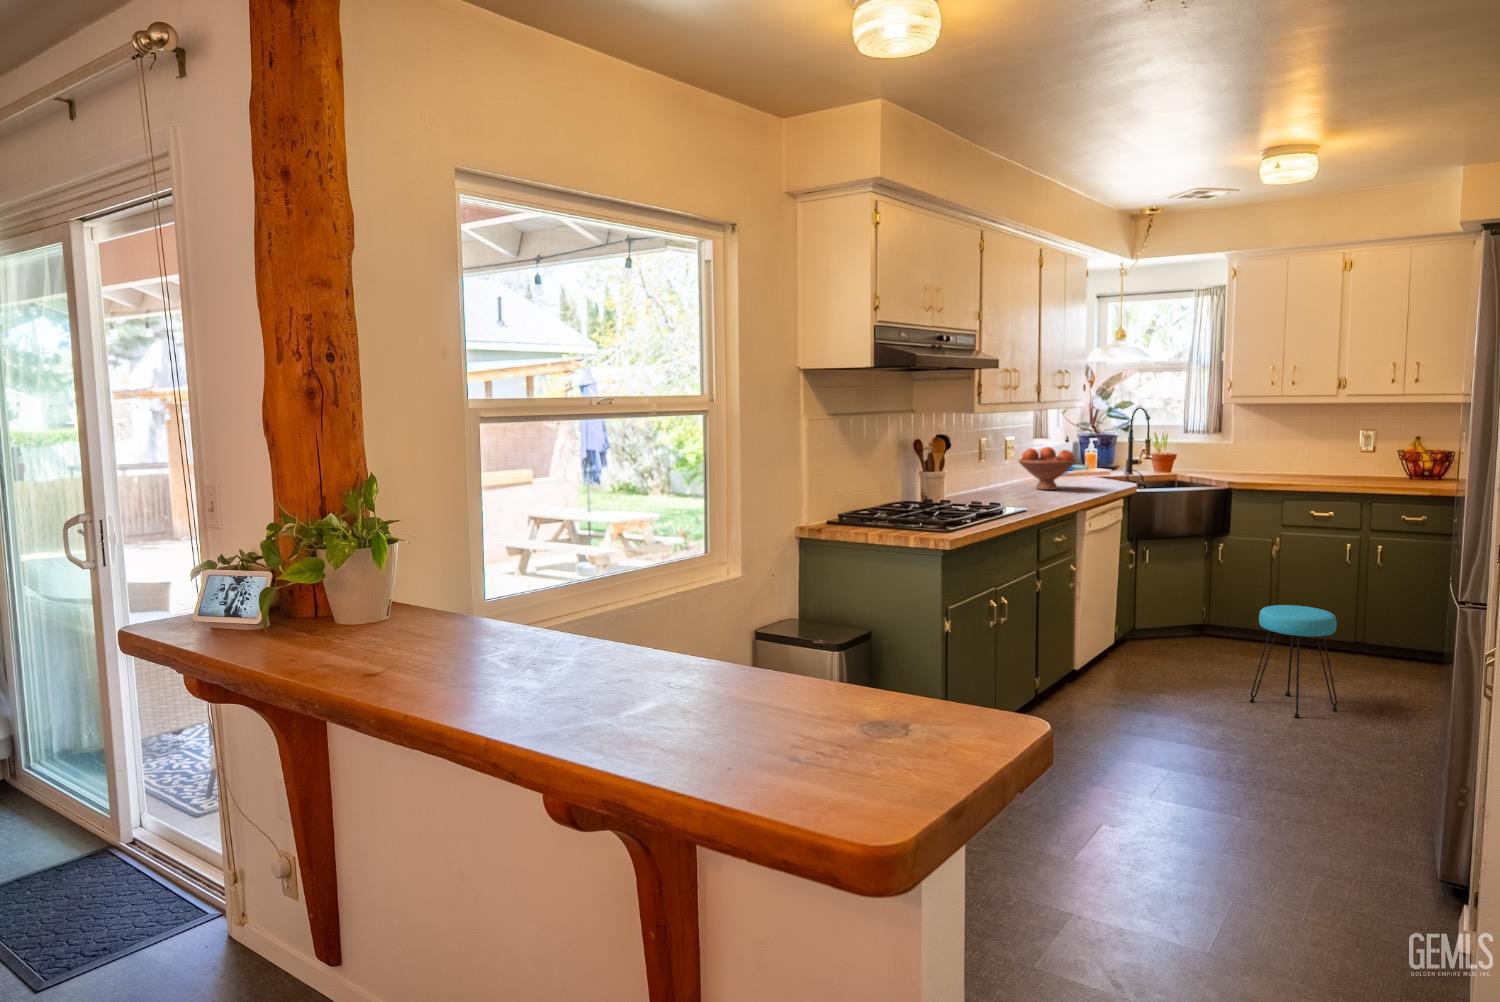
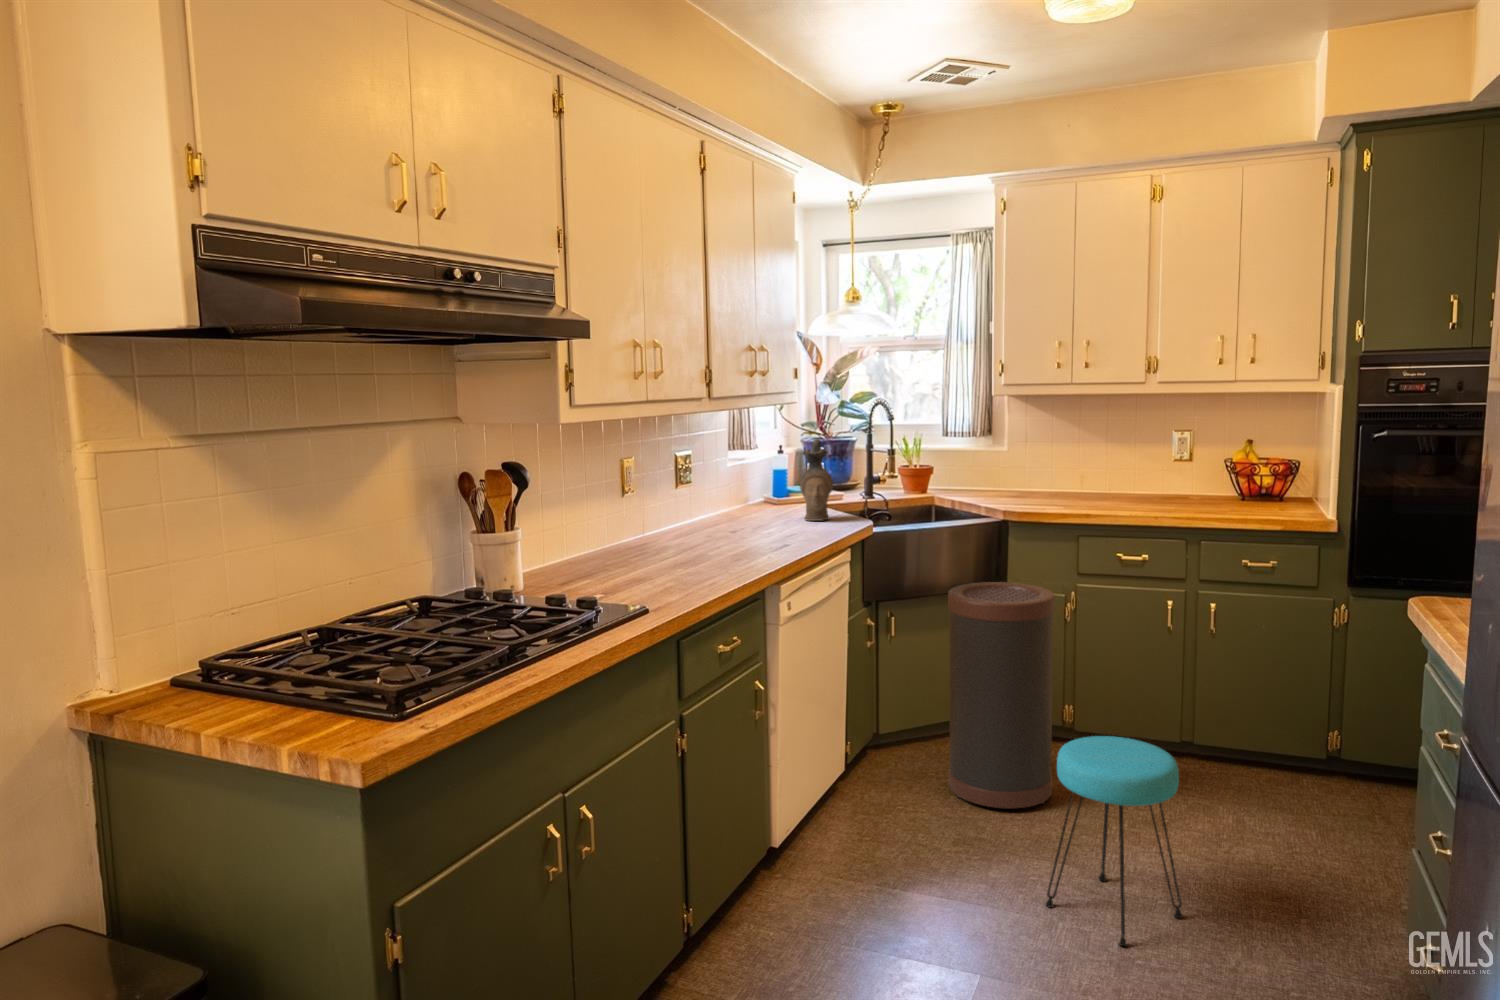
ceramic pitcher: none [1087,430,1110,483] -> present [800,439,833,521]
fruit bowl: present [1018,447,1076,490] -> none [680,470,773,543]
trash can: none [1185,525,1263,665] -> present [948,582,1055,809]

